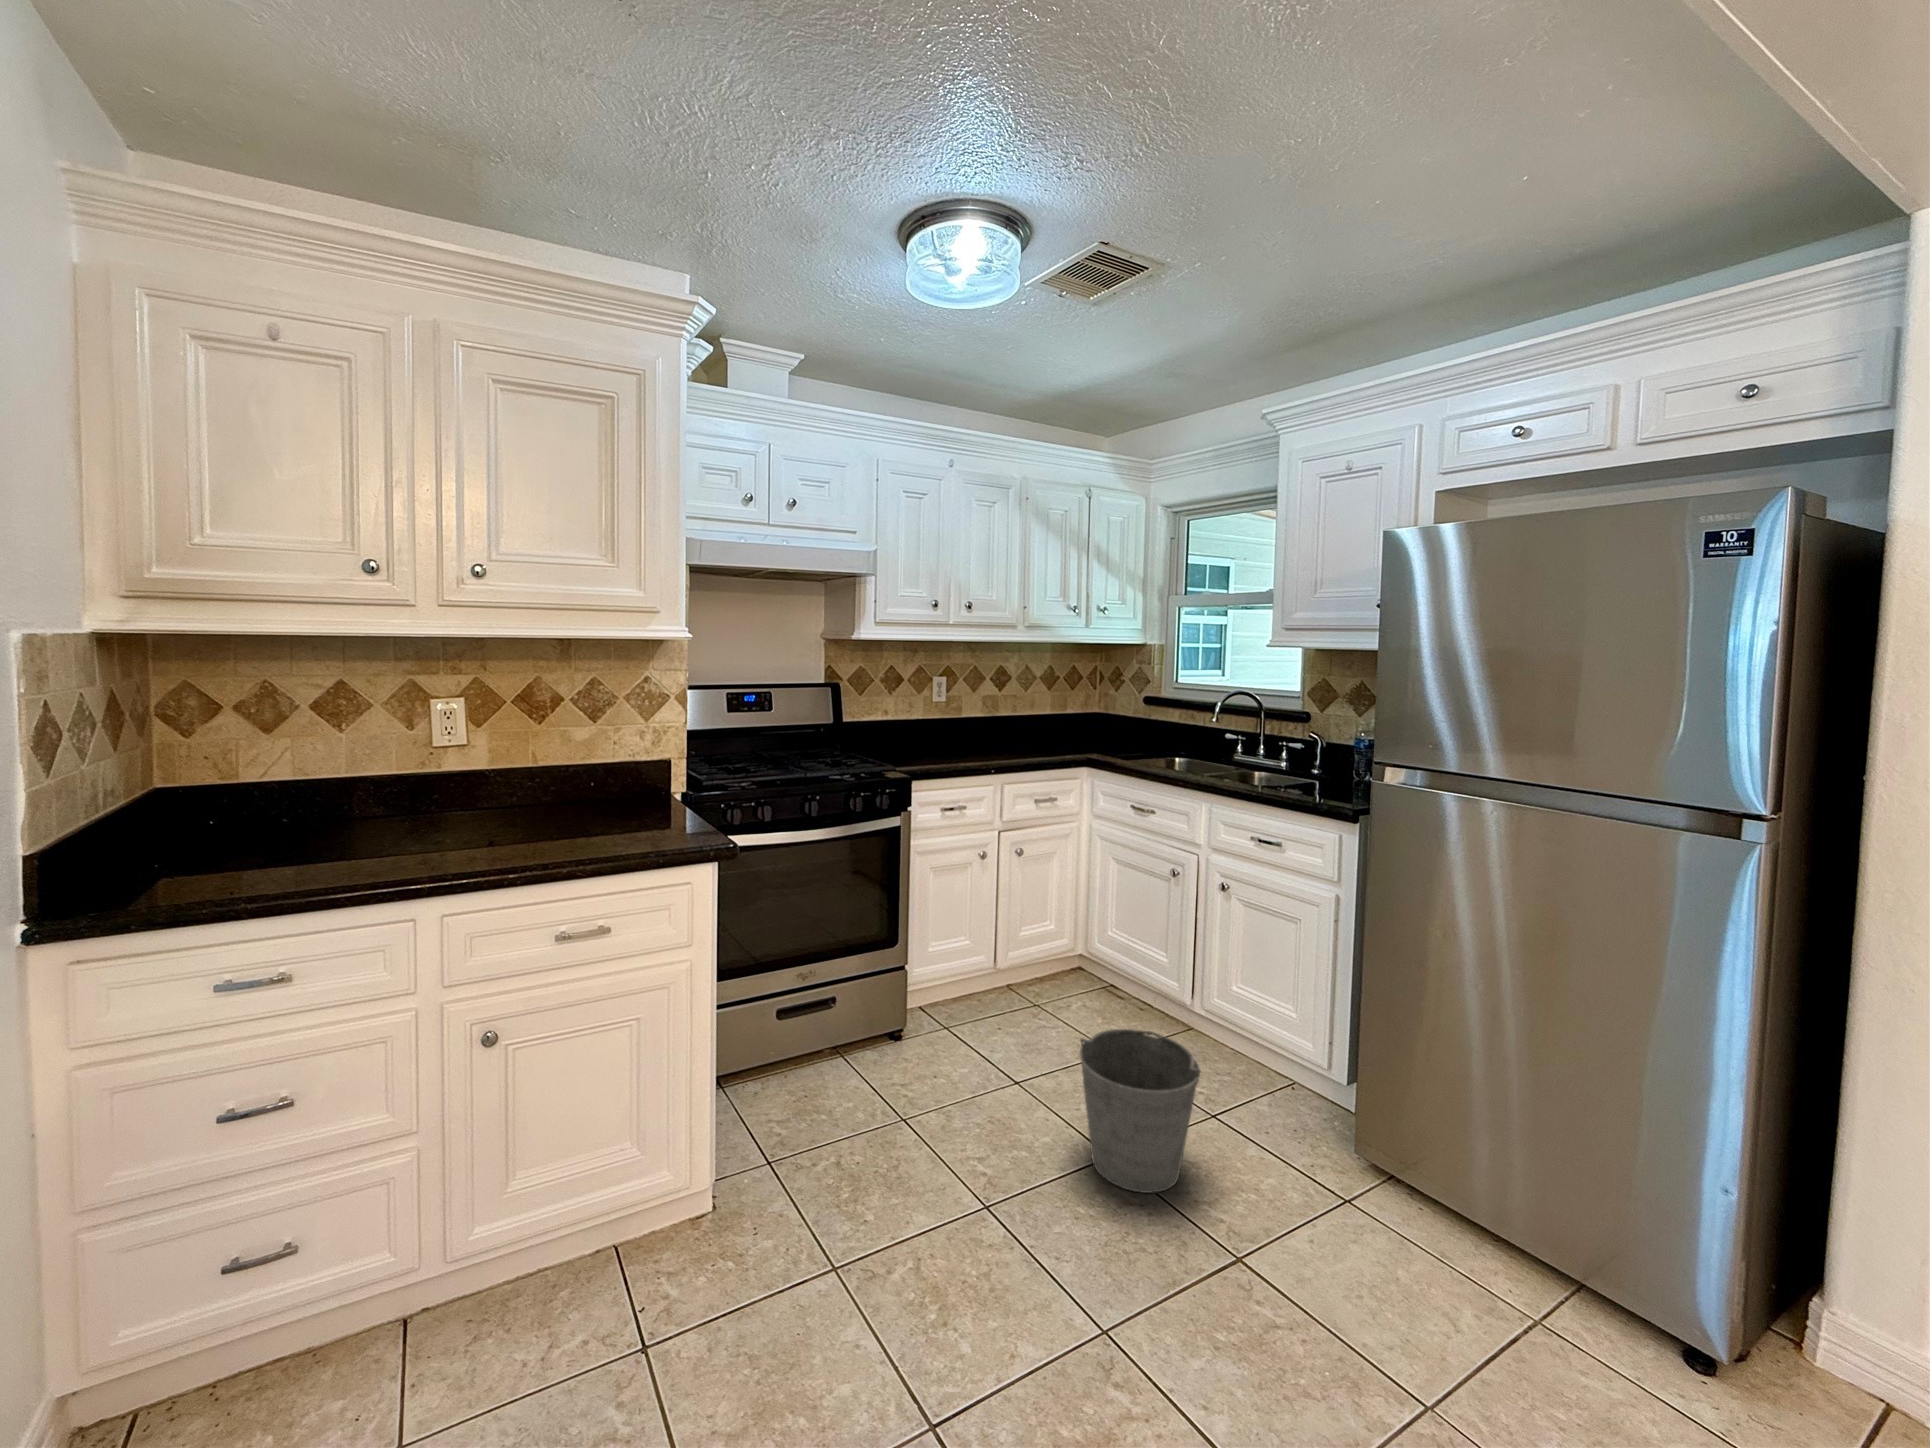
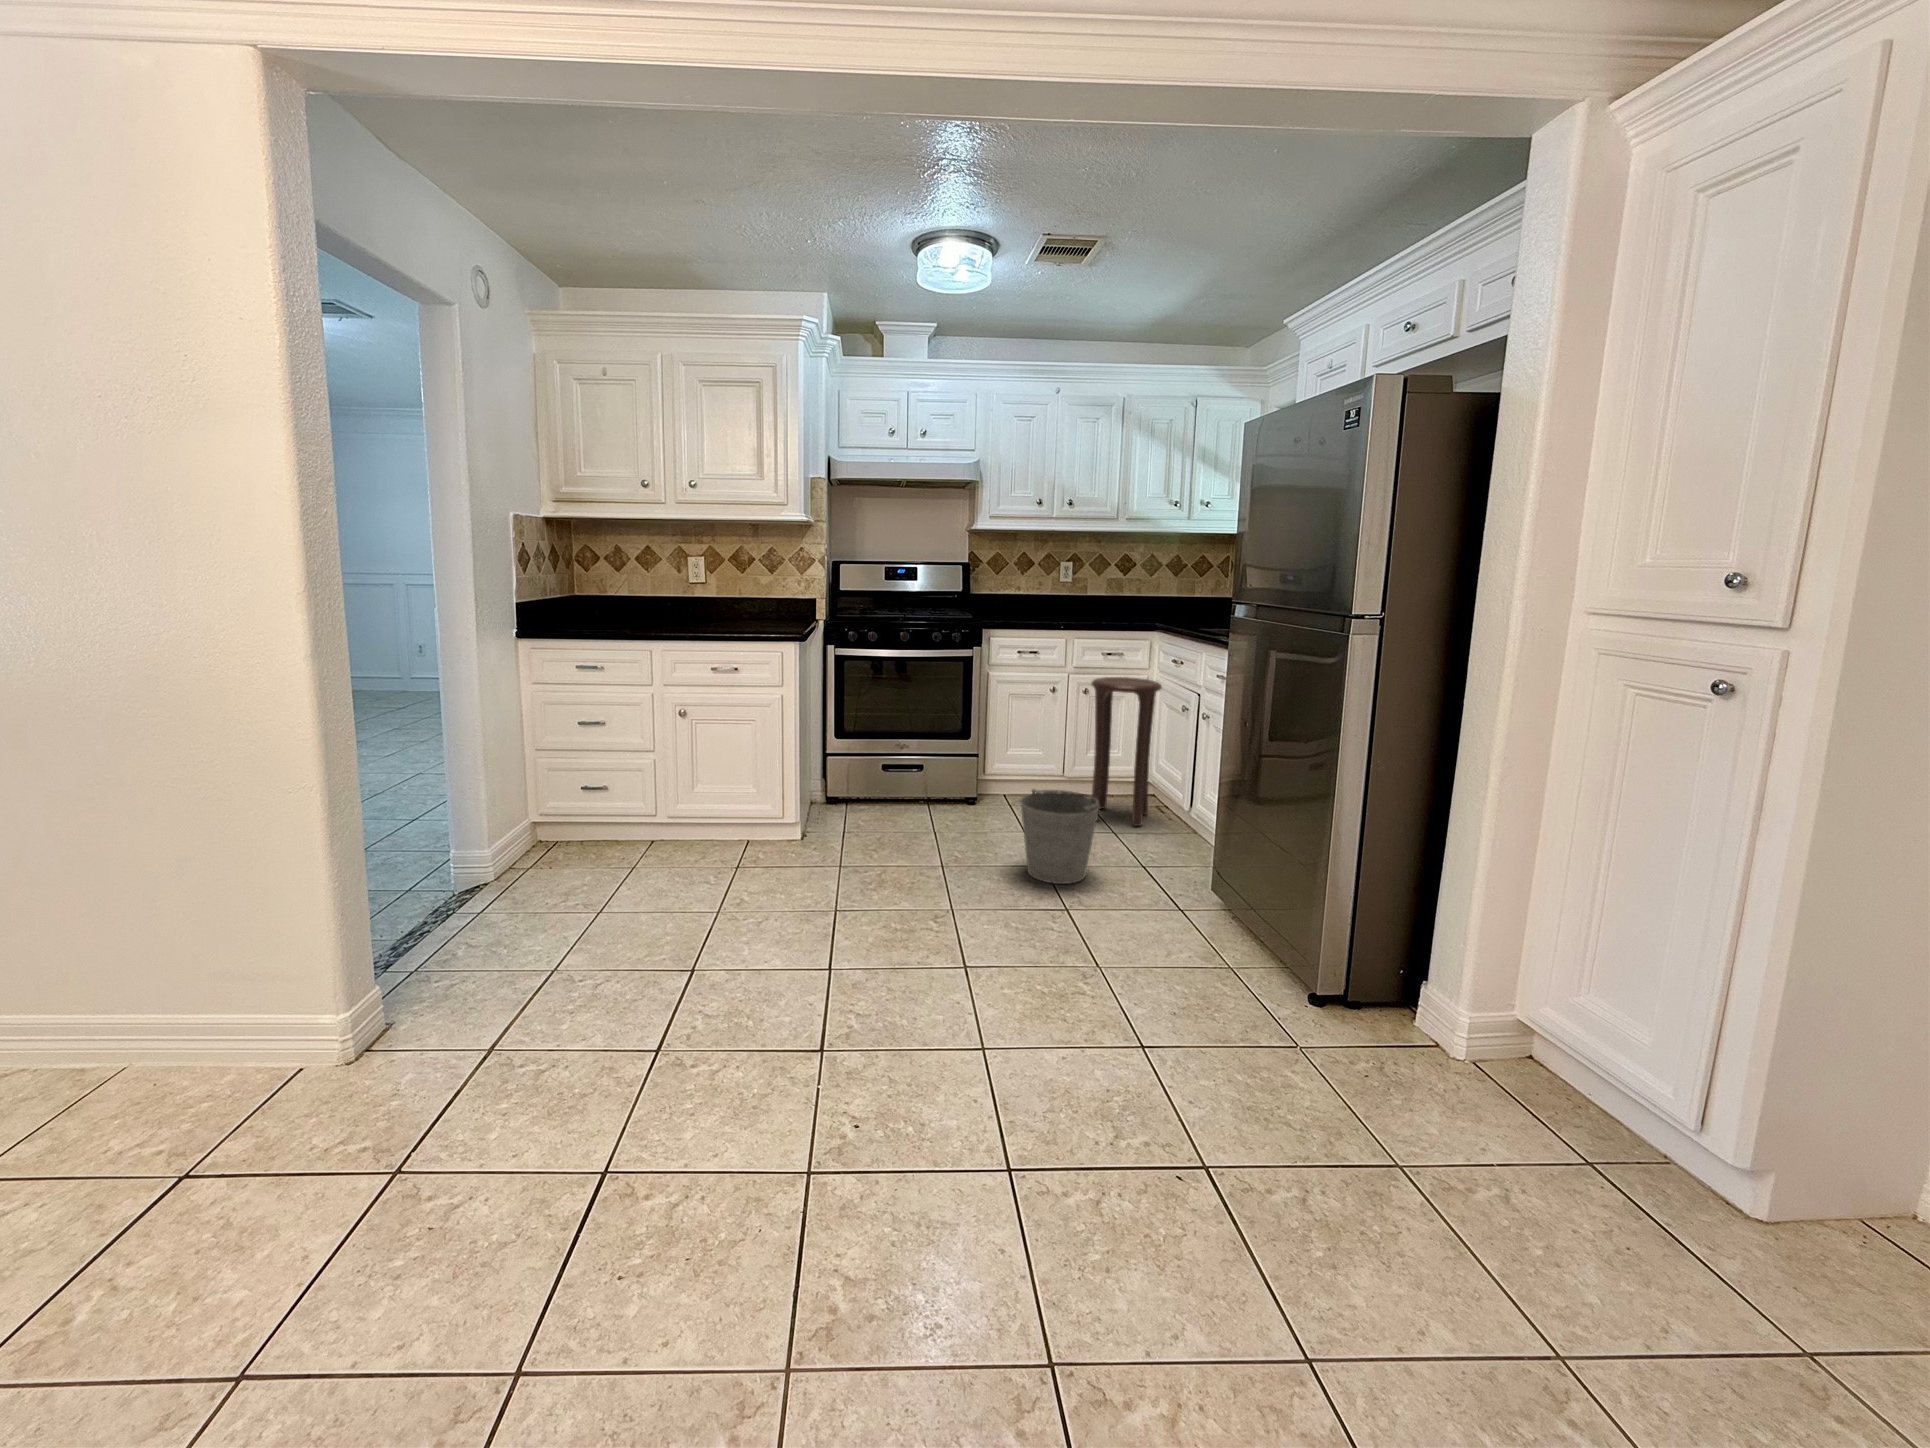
stool: none [1042,830,1132,1030] -> present [1091,677,1162,826]

